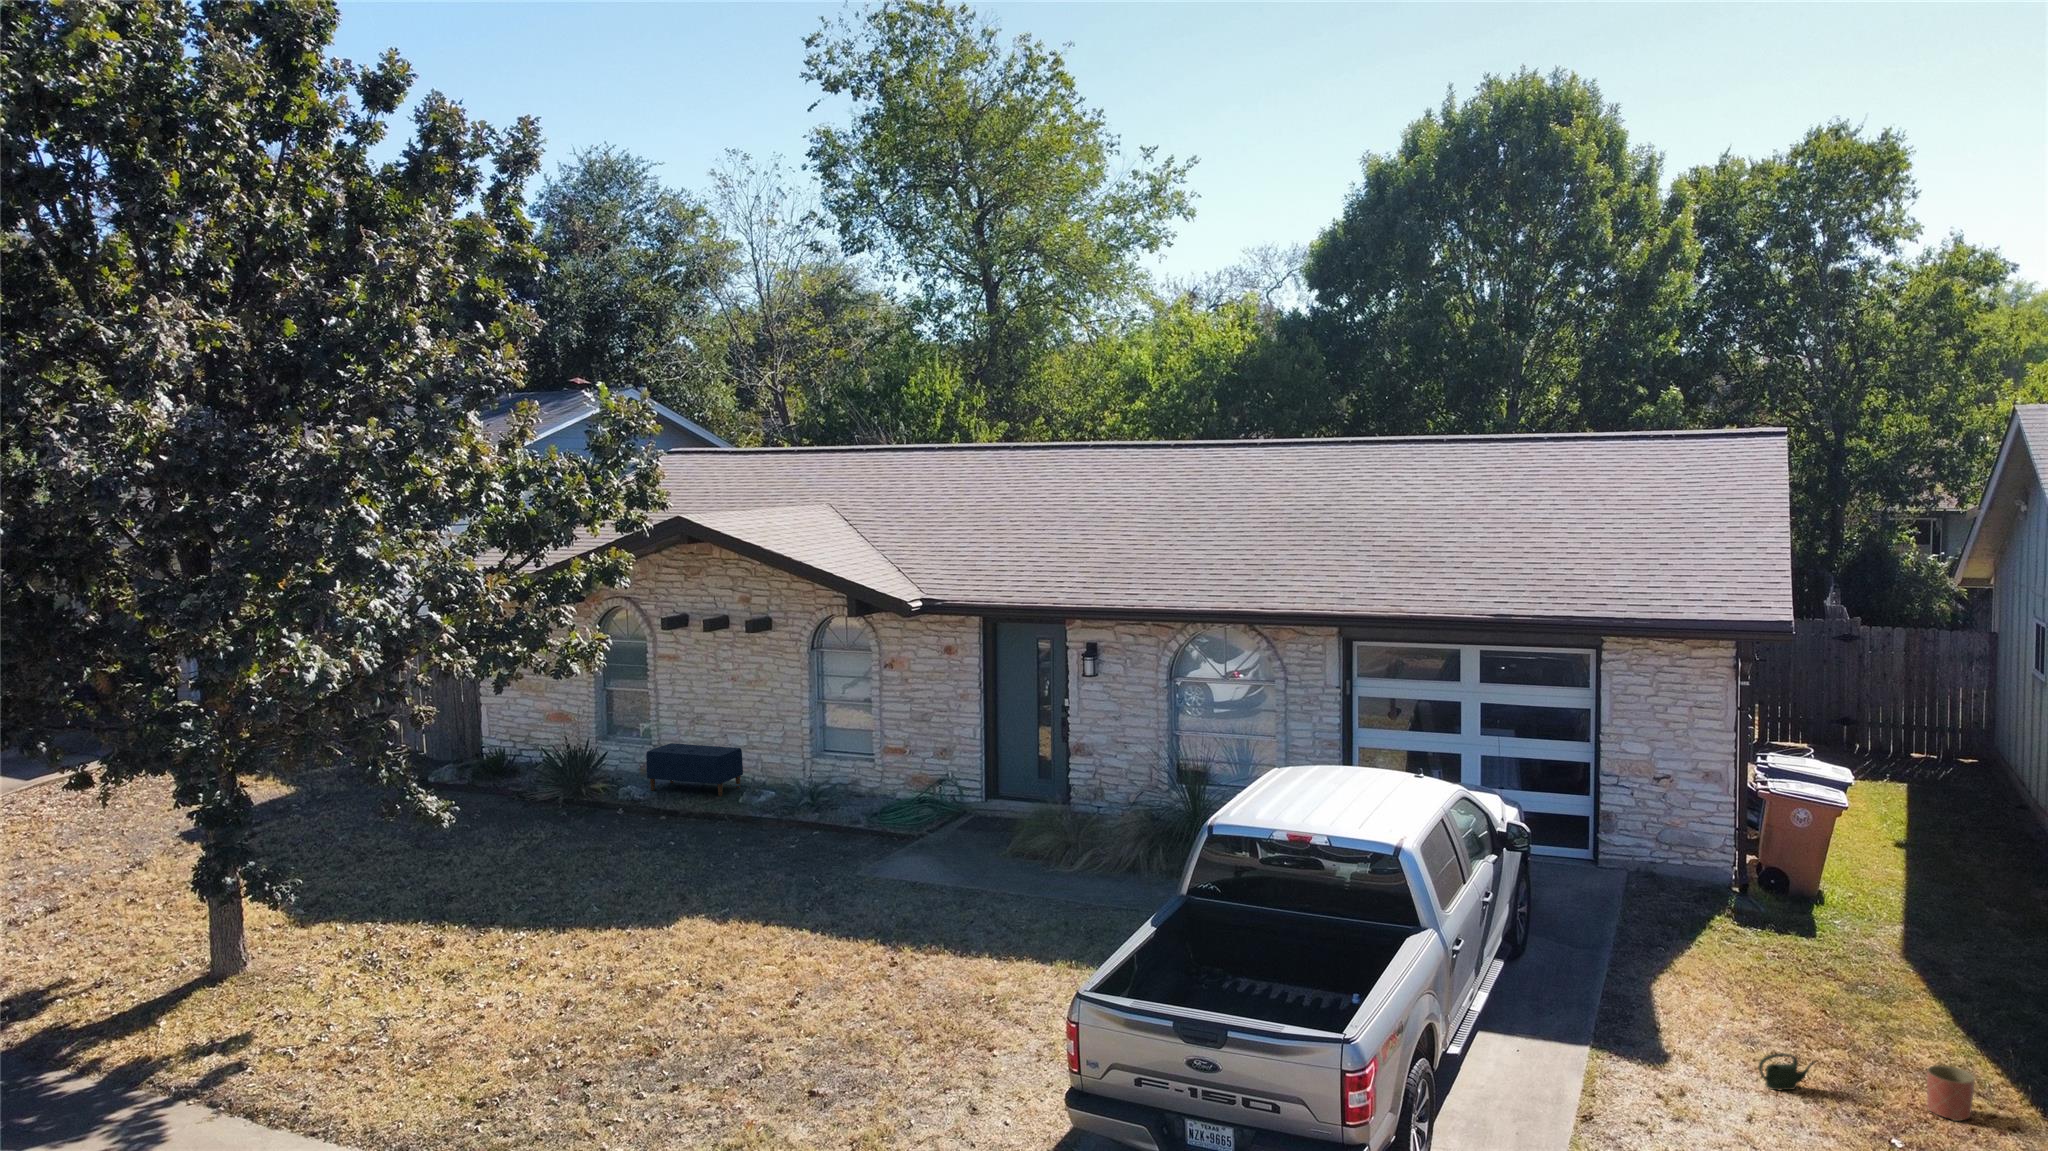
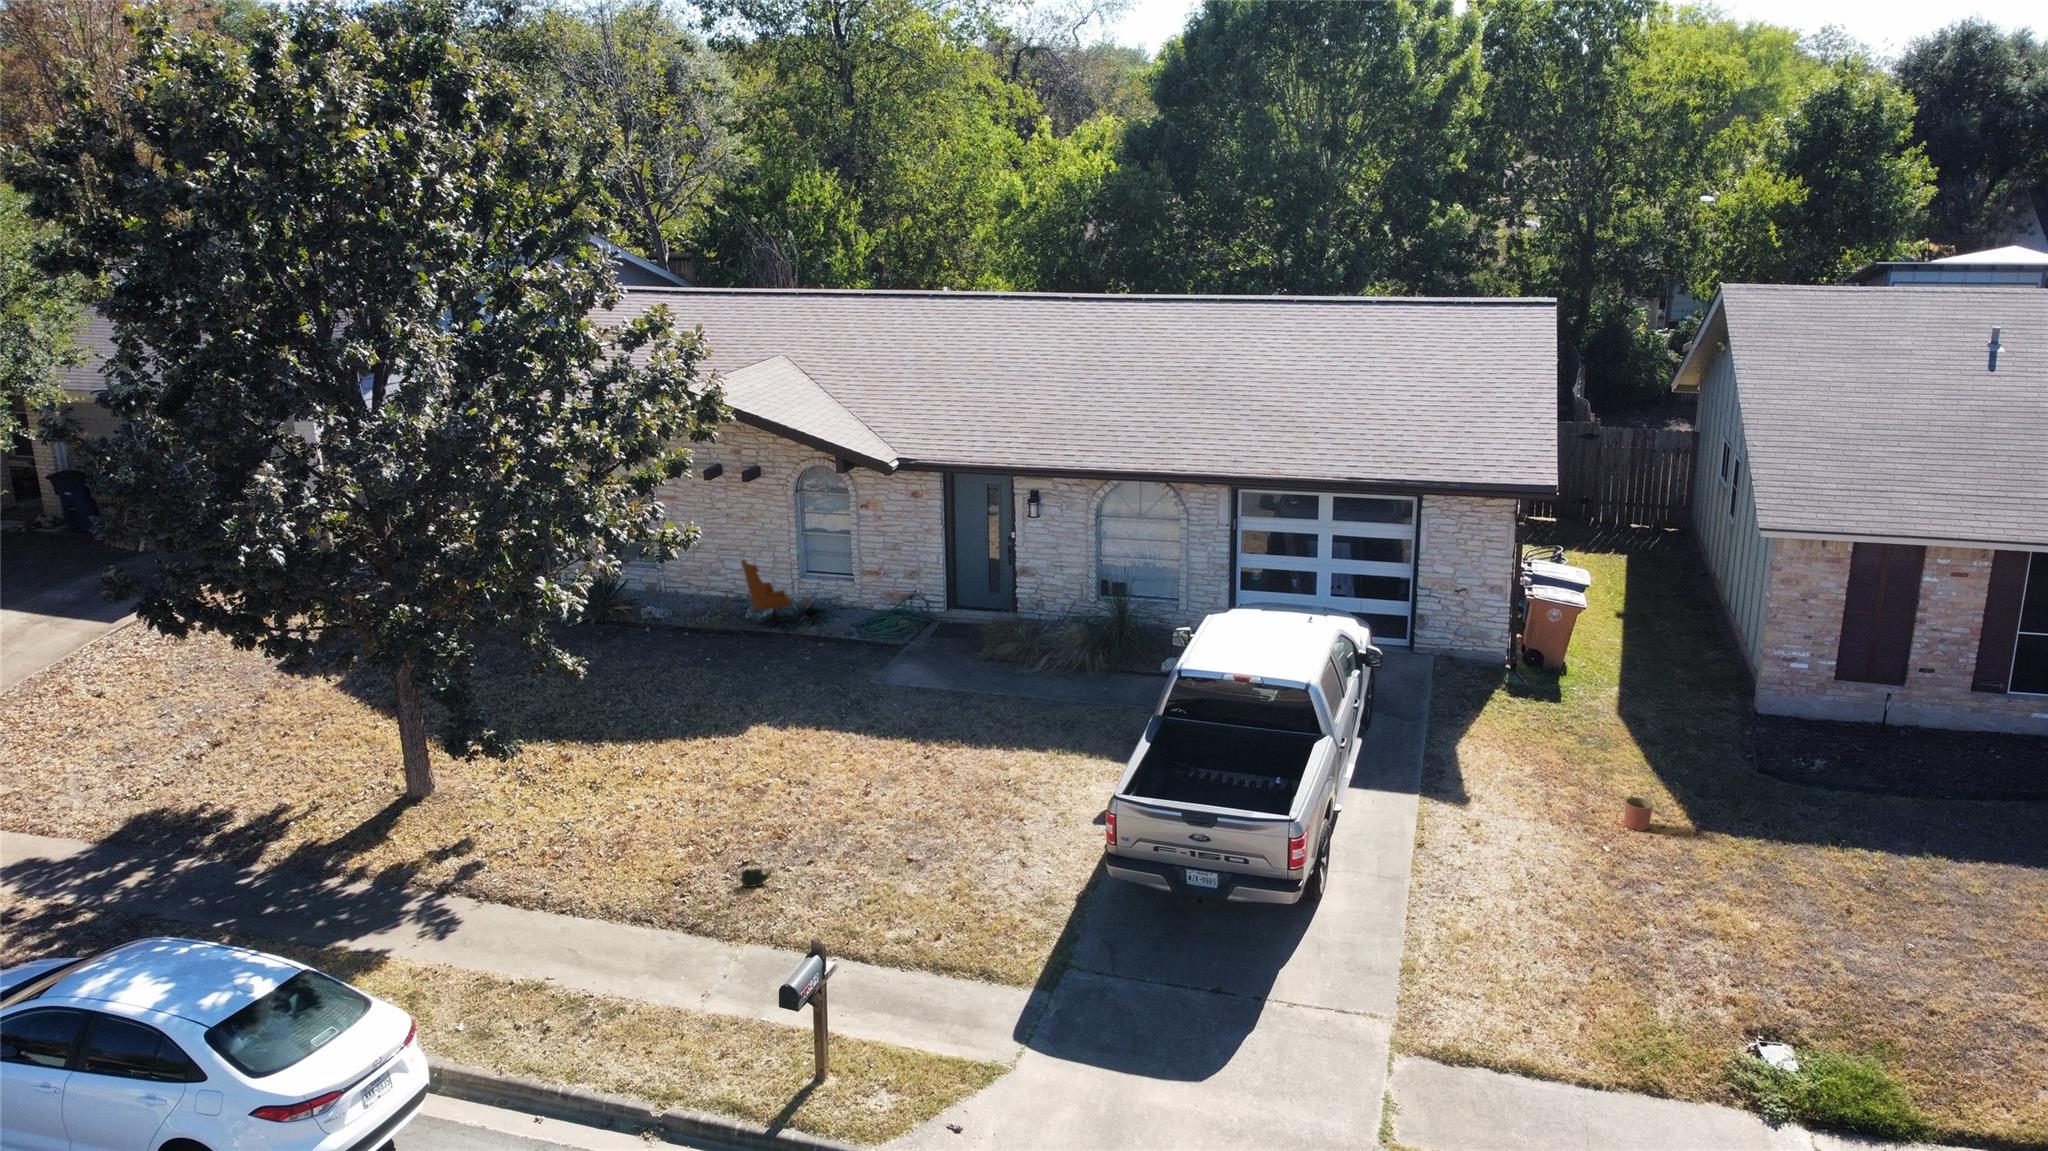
lounge chair: none [734,725,838,811] -> present [742,560,816,622]
bench: present [646,743,743,796] -> none [661,570,742,614]
watering can: present [1758,1053,1815,1090] -> present [736,862,771,887]

